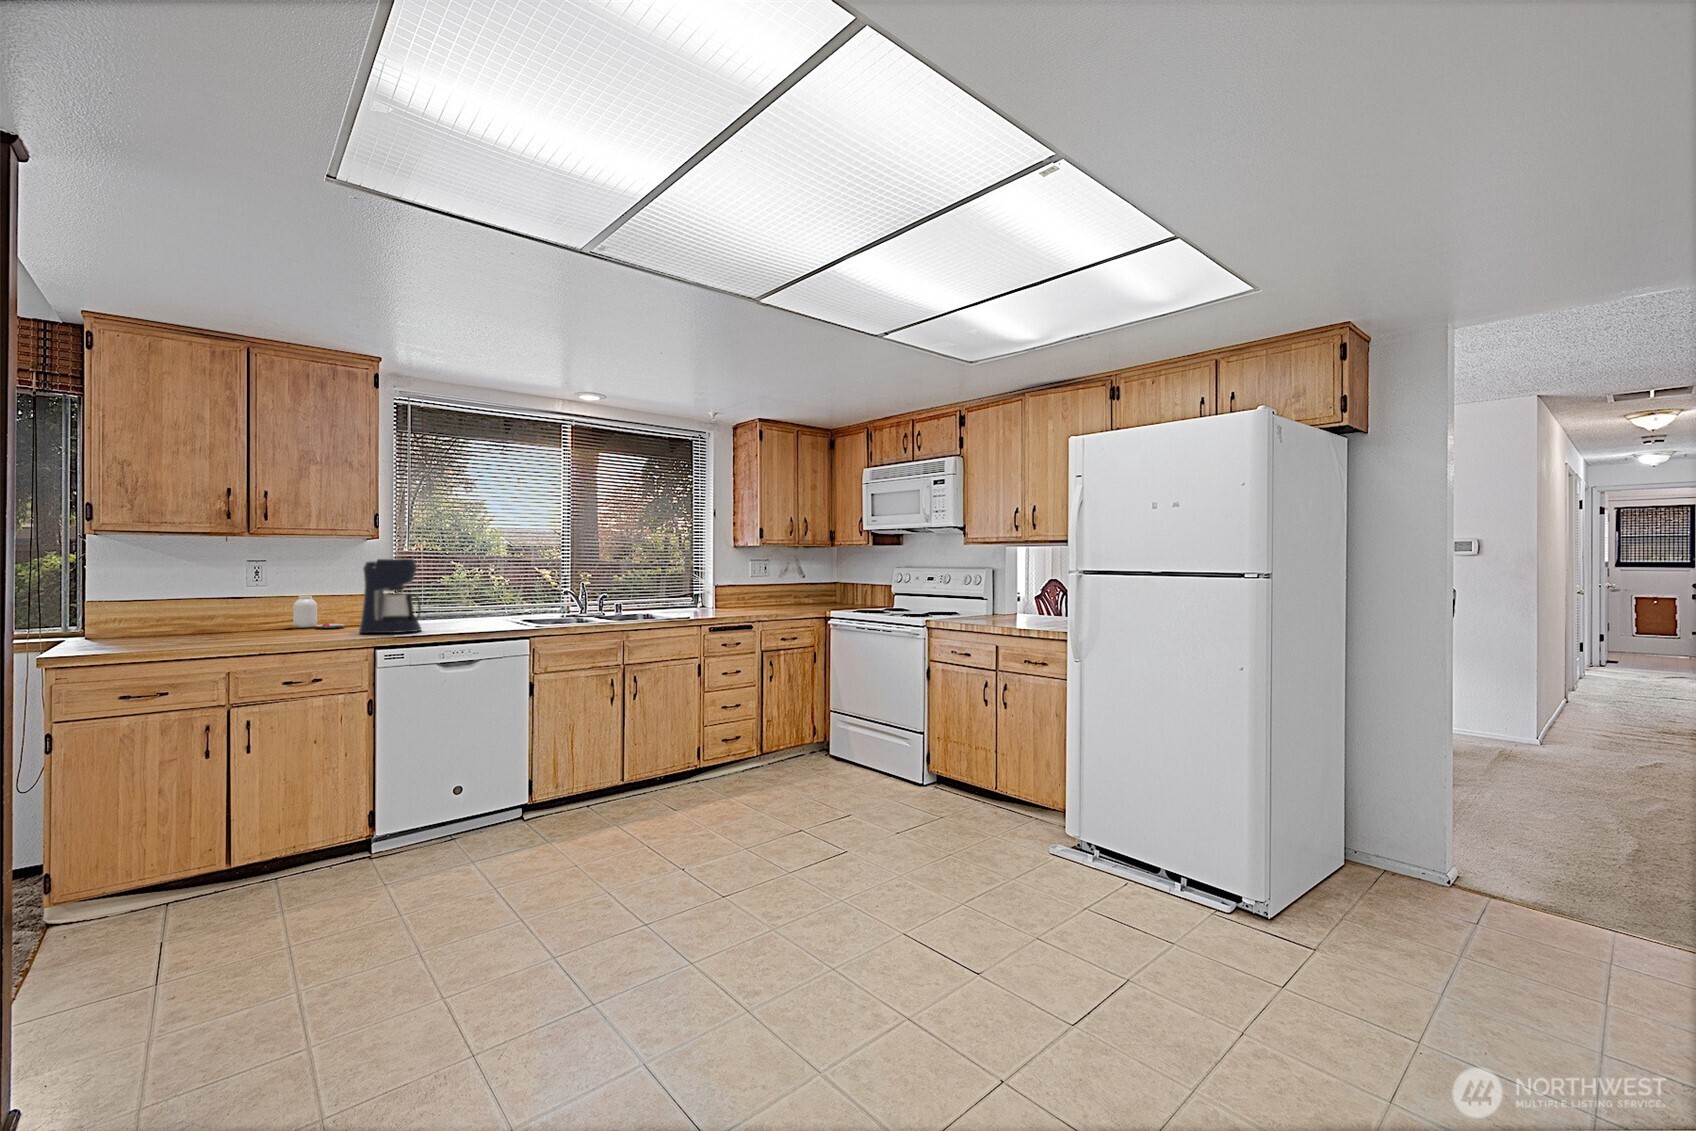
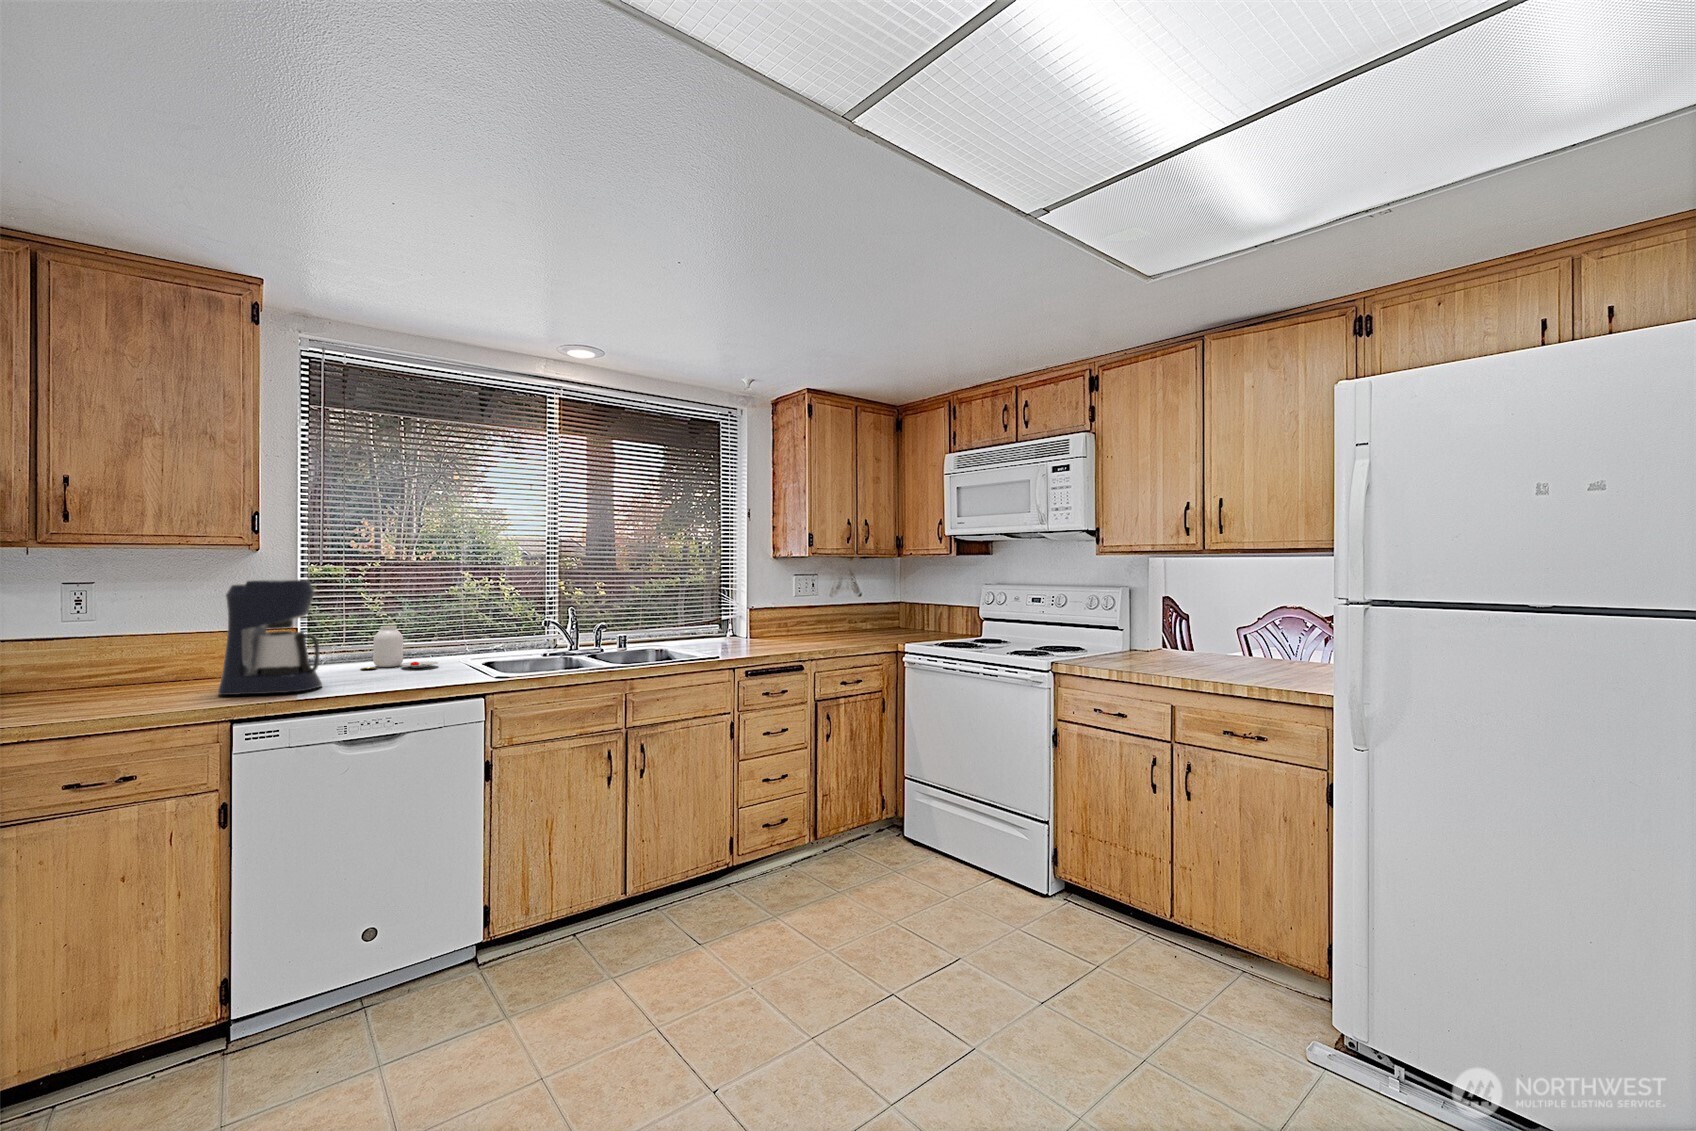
jar: present [287,596,345,628] -> present [361,626,438,669]

